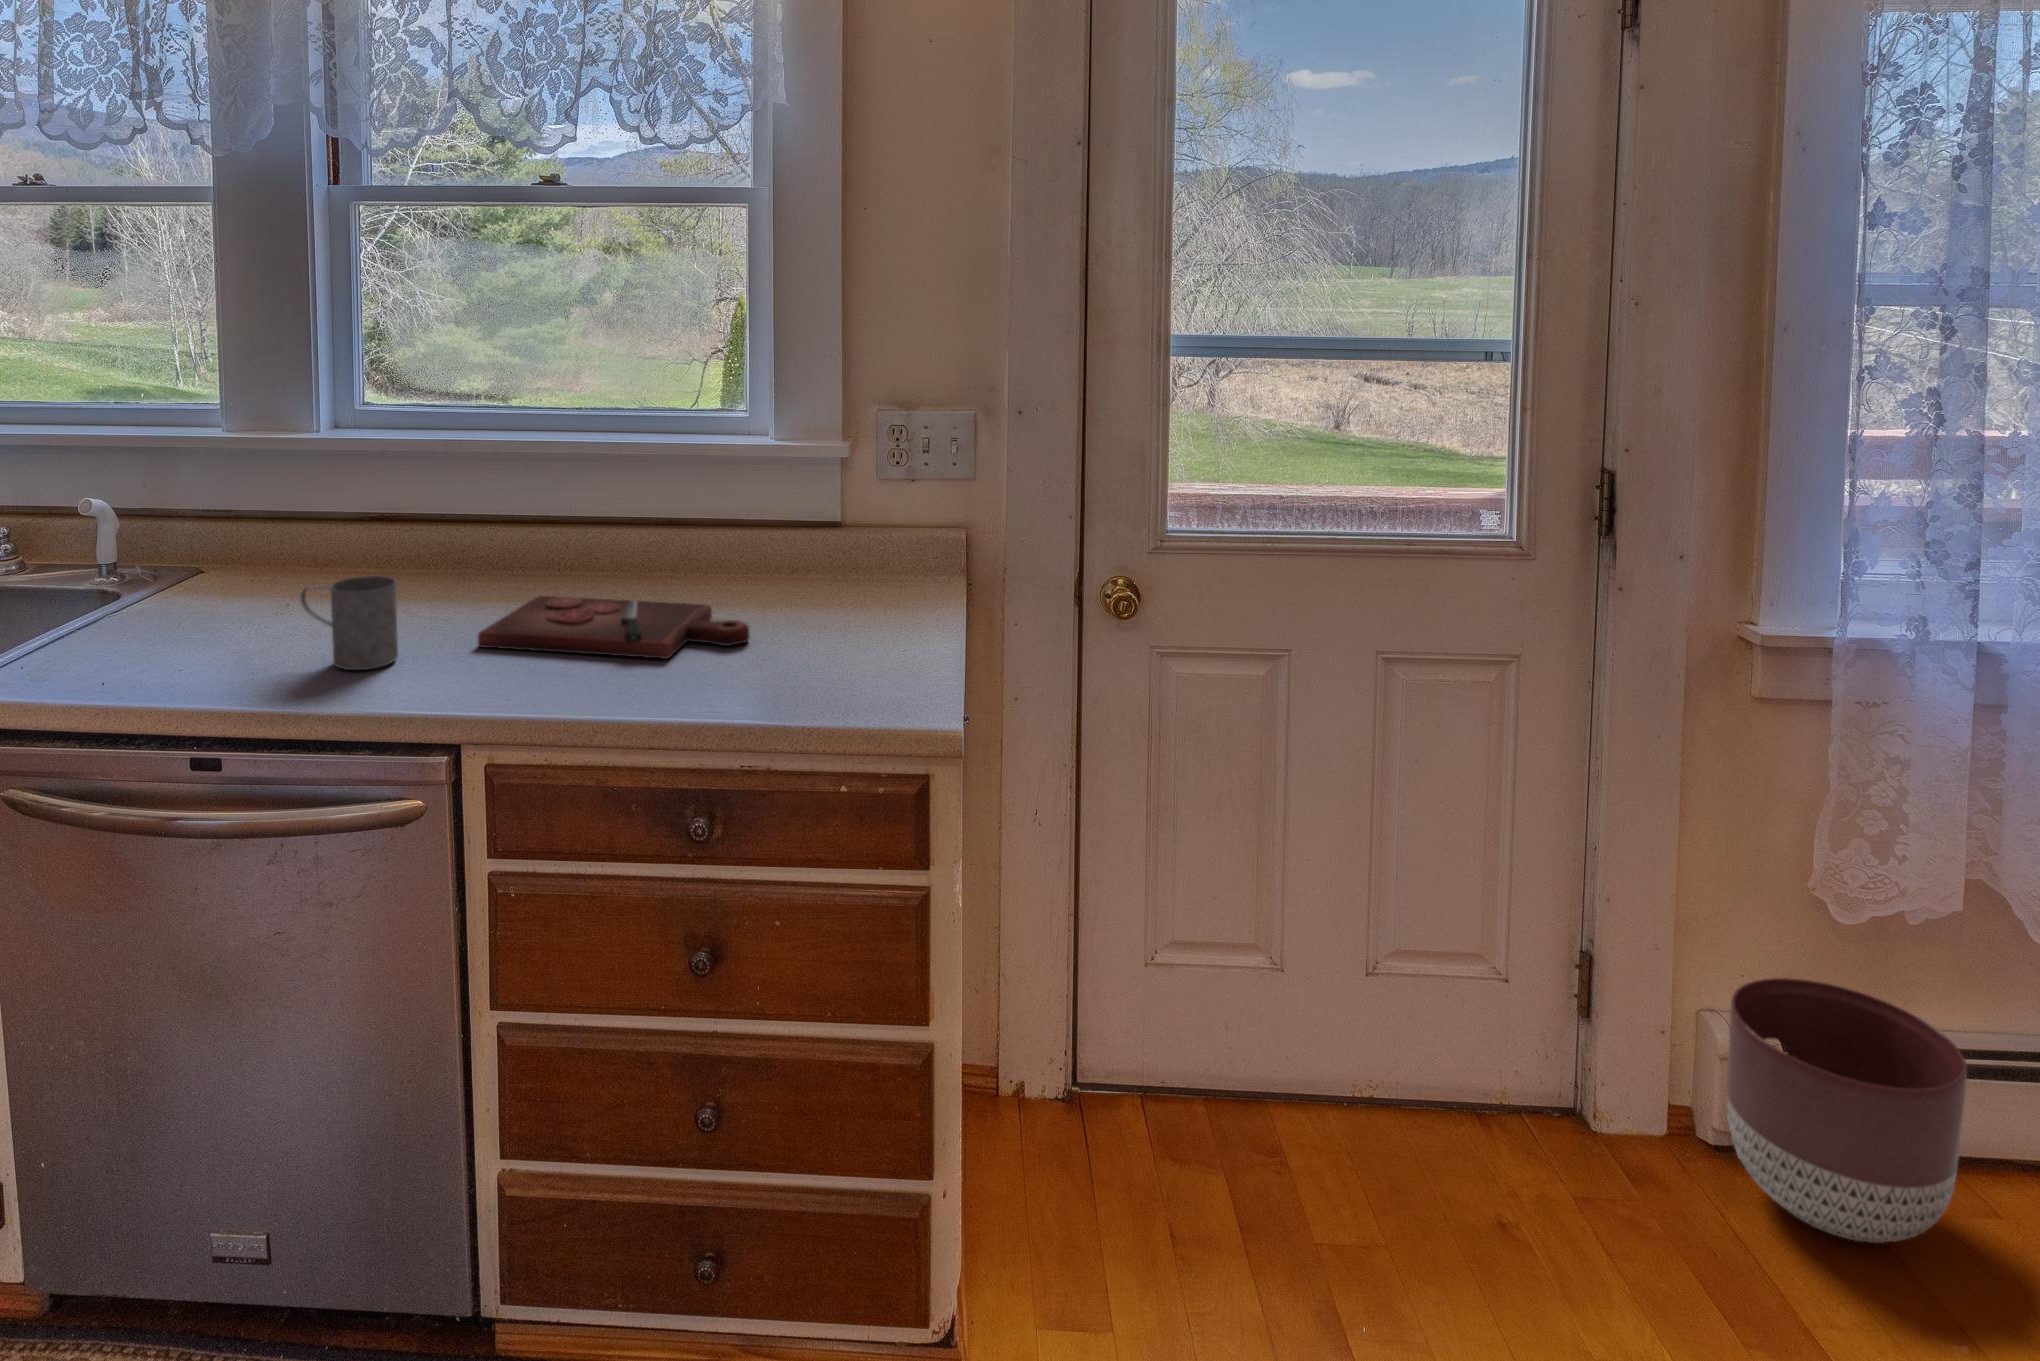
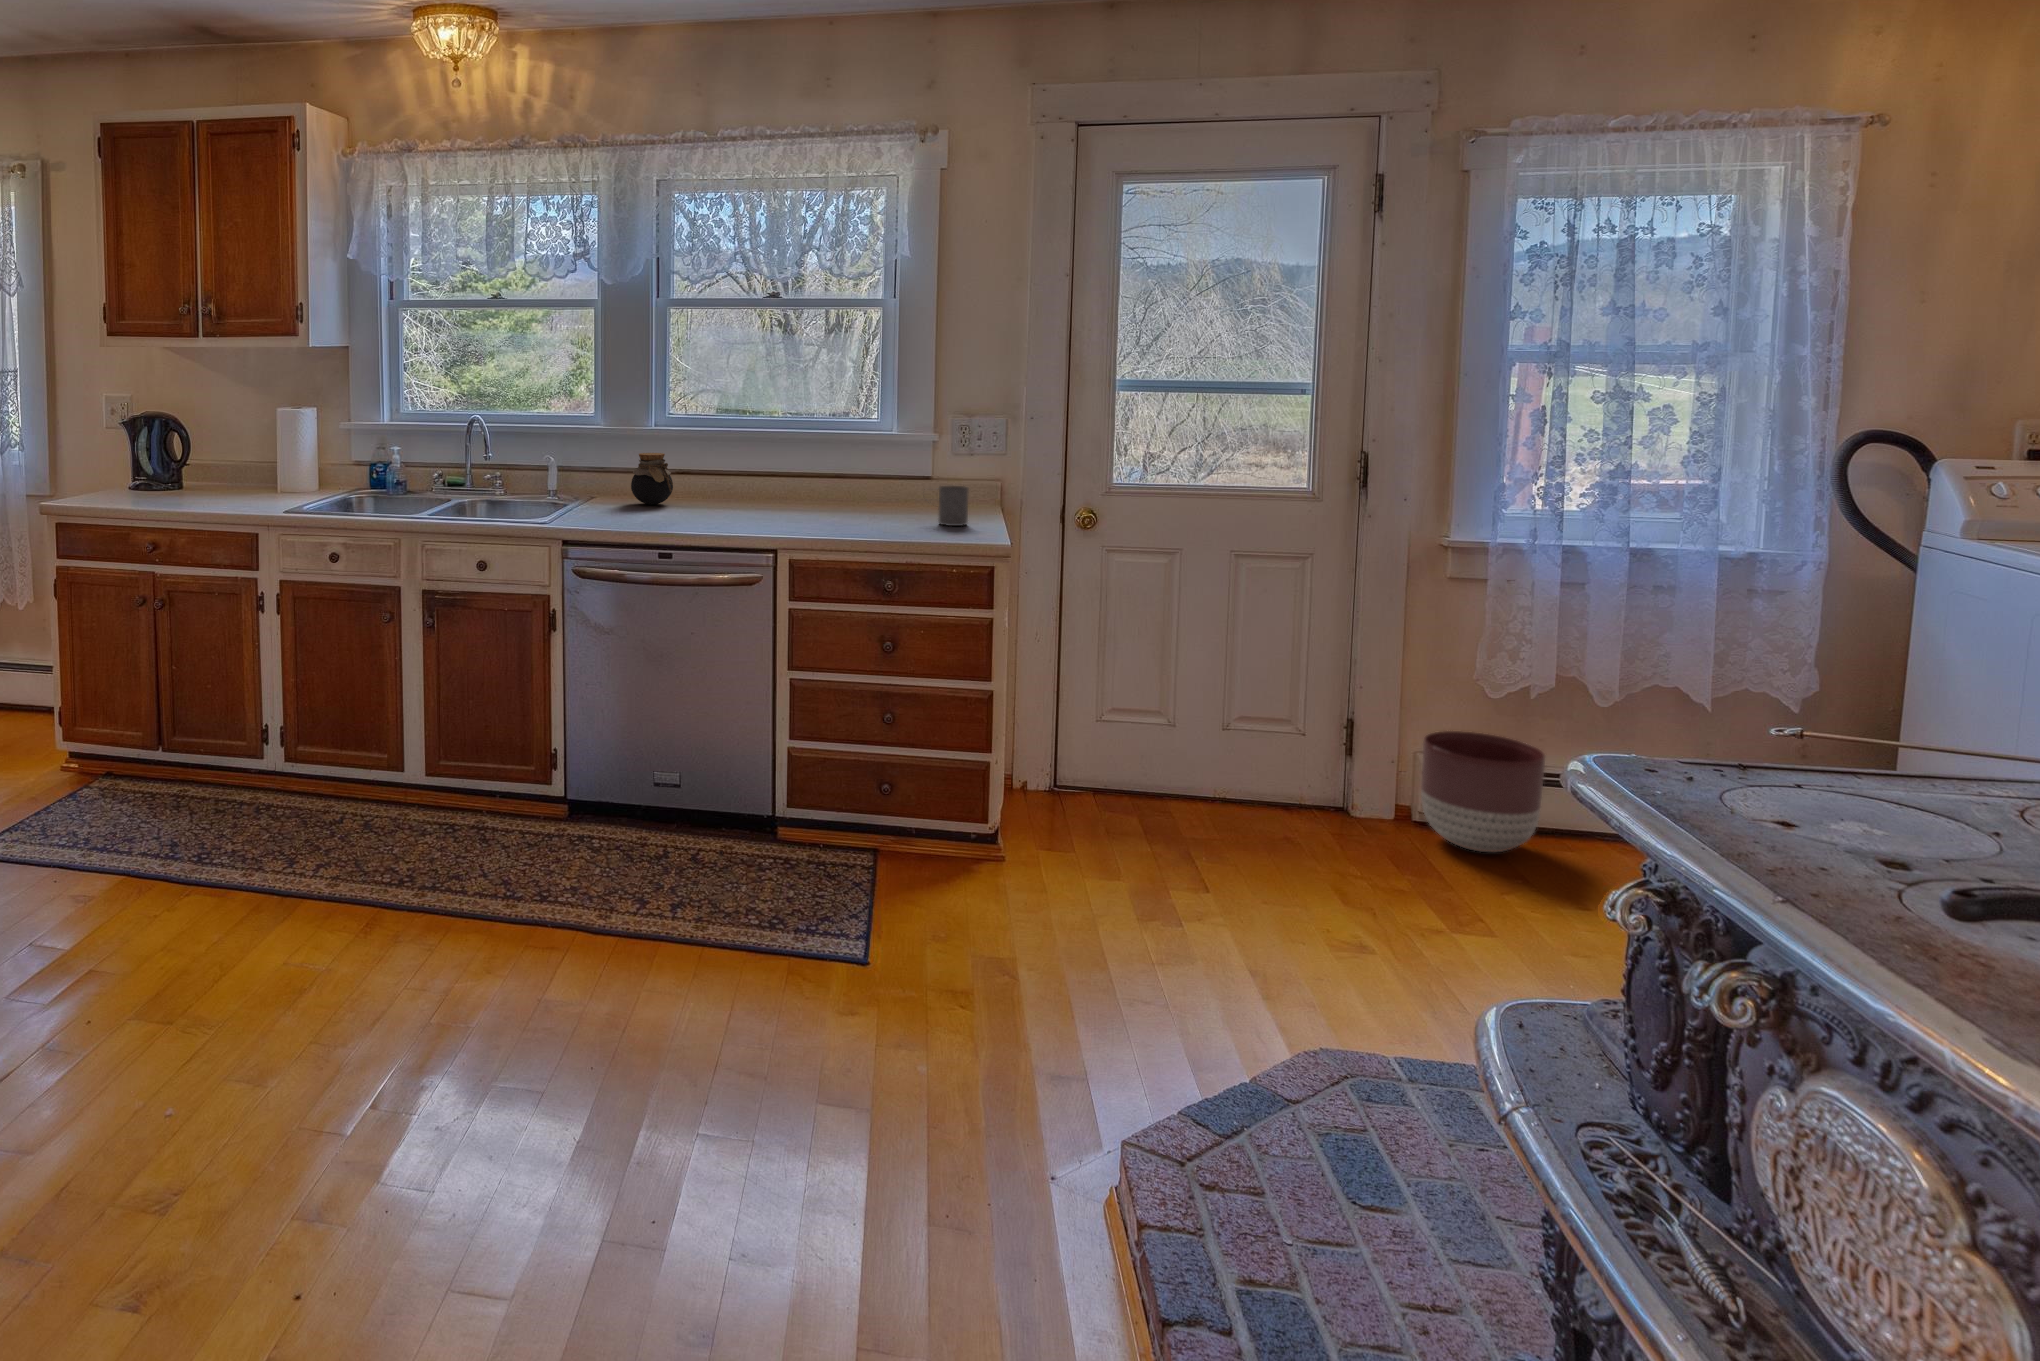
jar: none [251,486,342,592] -> present [631,453,673,505]
mug: present [301,576,398,670] -> present [939,486,969,526]
cutting board: present [478,596,750,659] -> none [765,505,895,525]

